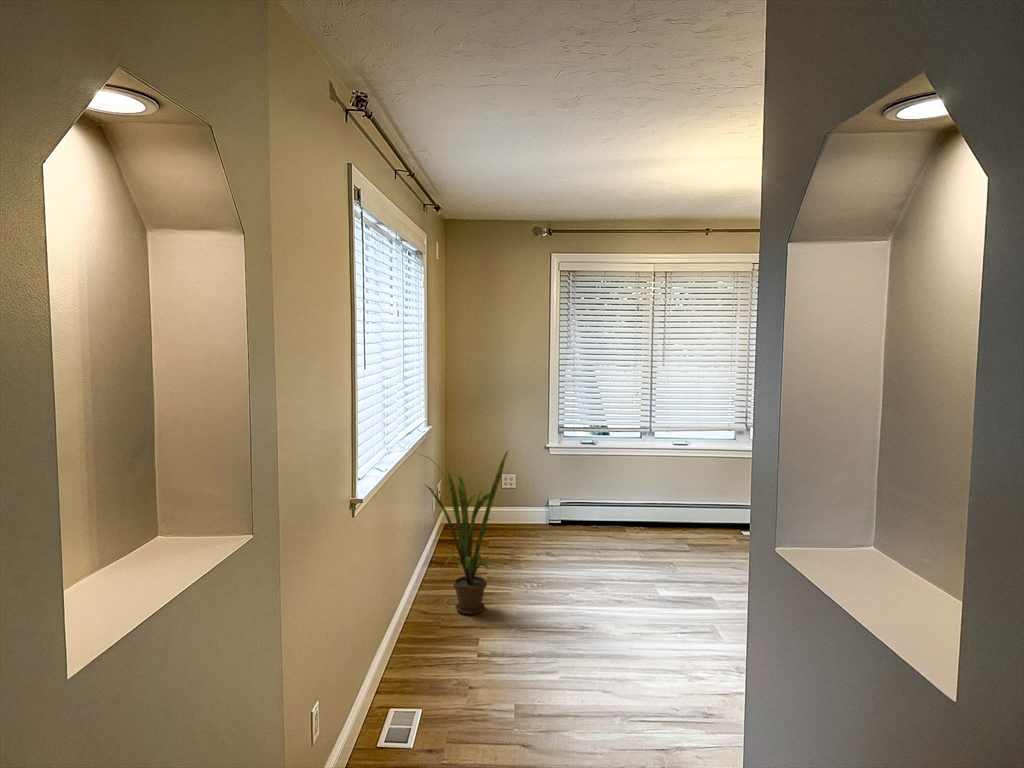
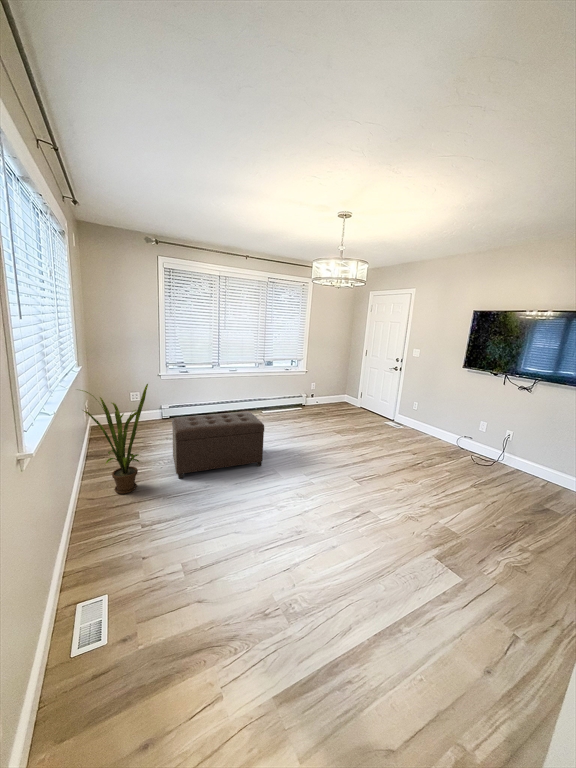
ottoman: none [542,512,696,616] -> present [172,412,264,479]

